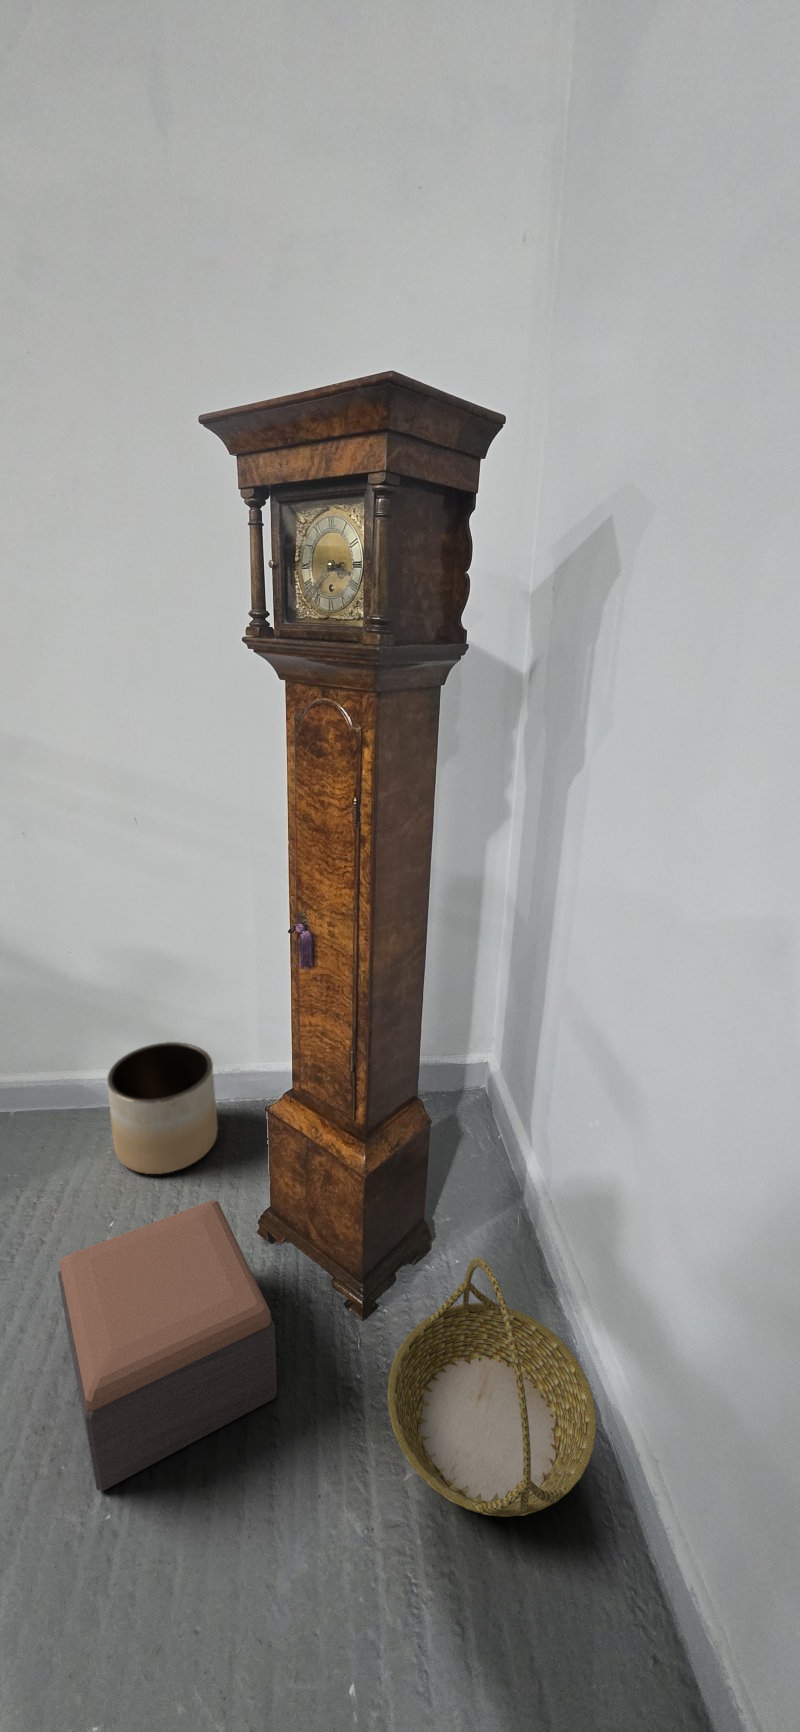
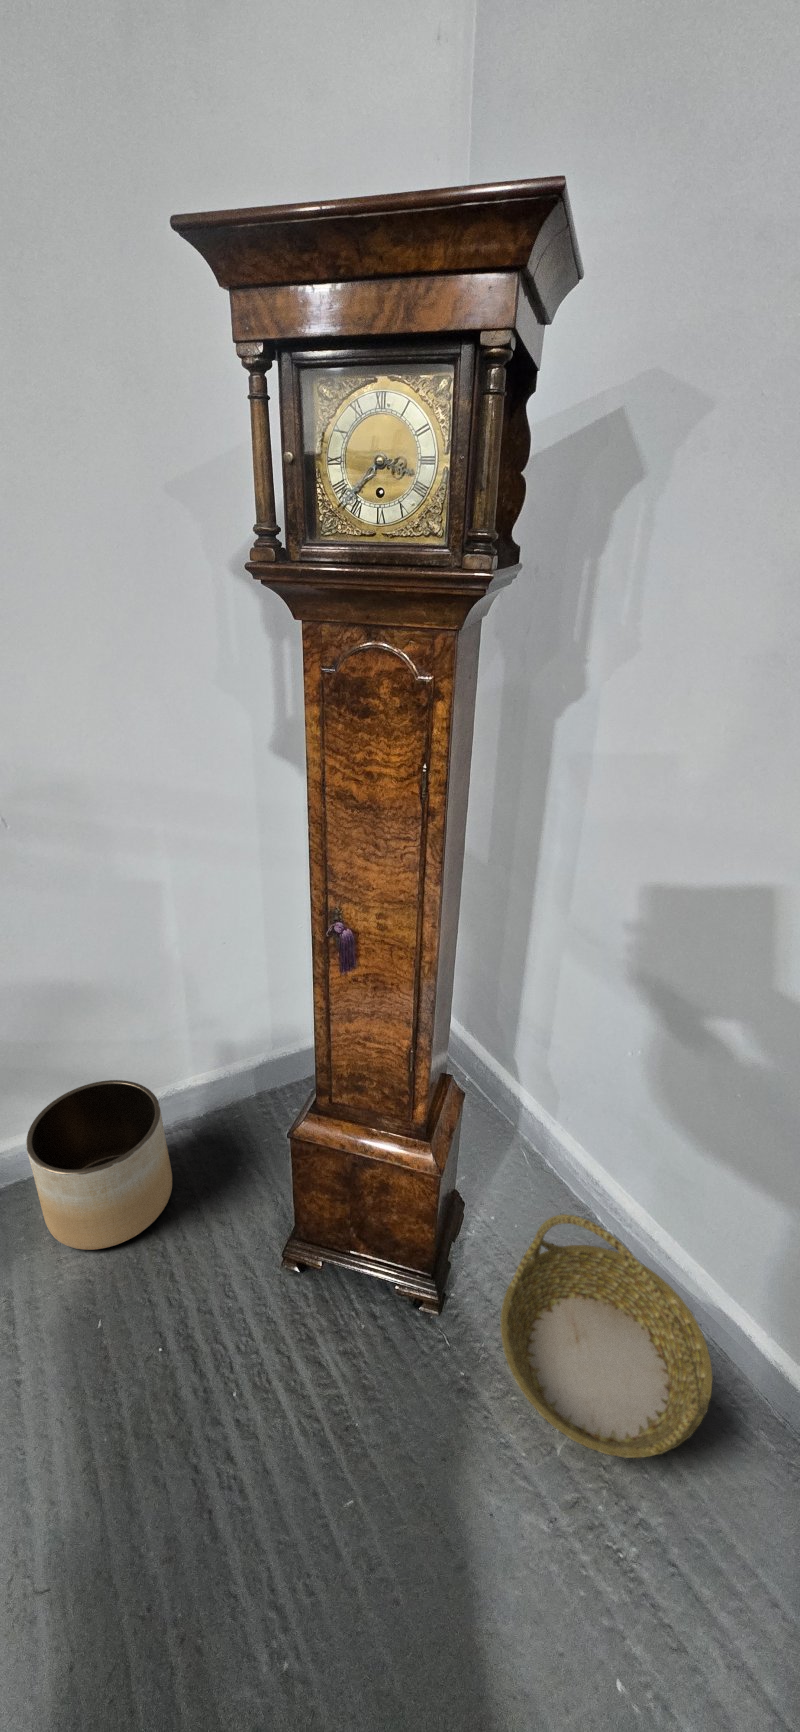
footstool: present [58,1200,277,1491] -> none [103,1257,397,1646]

